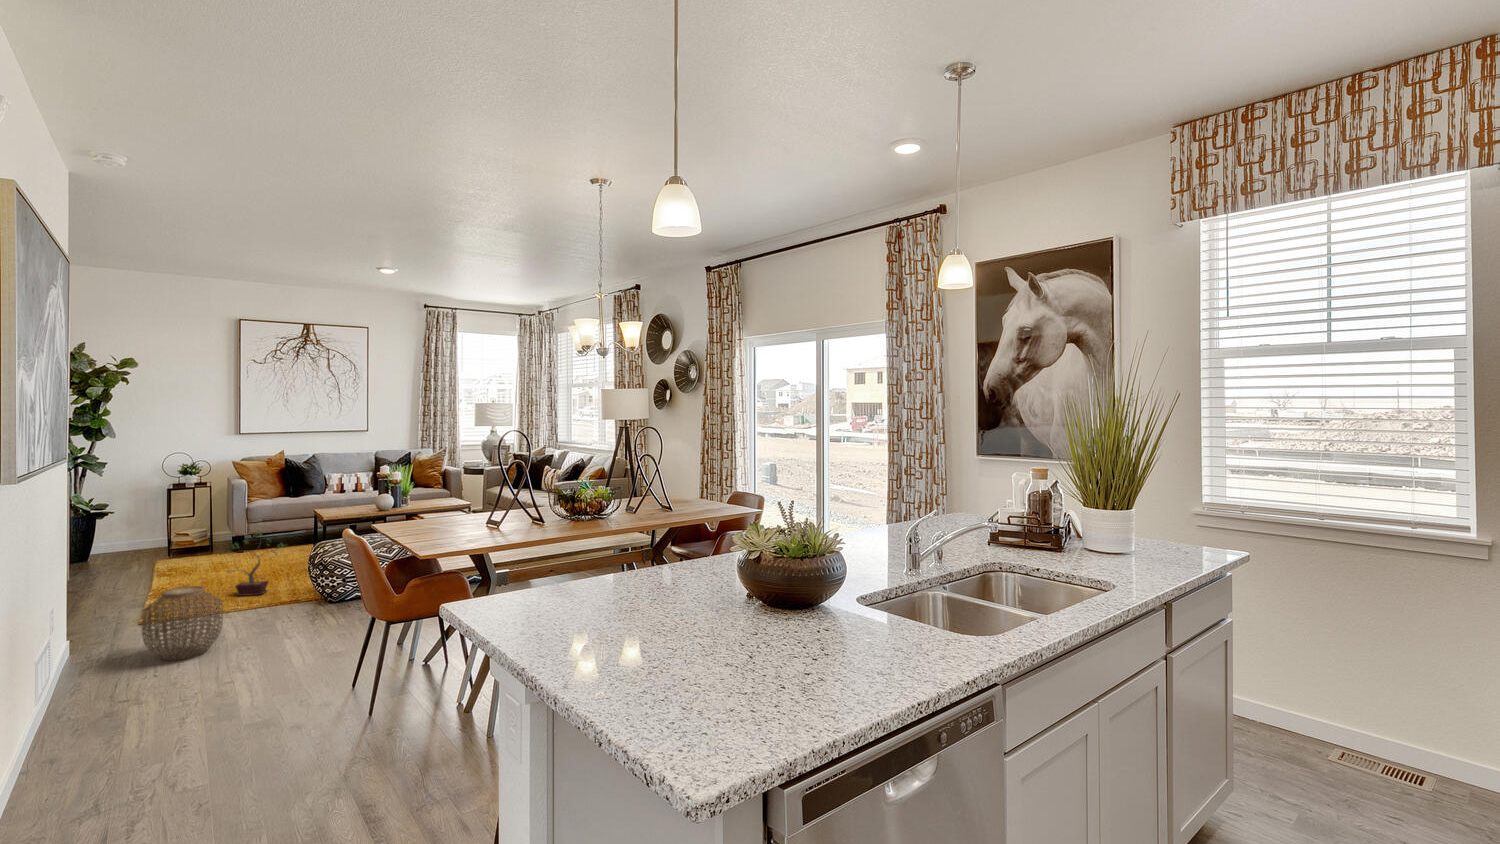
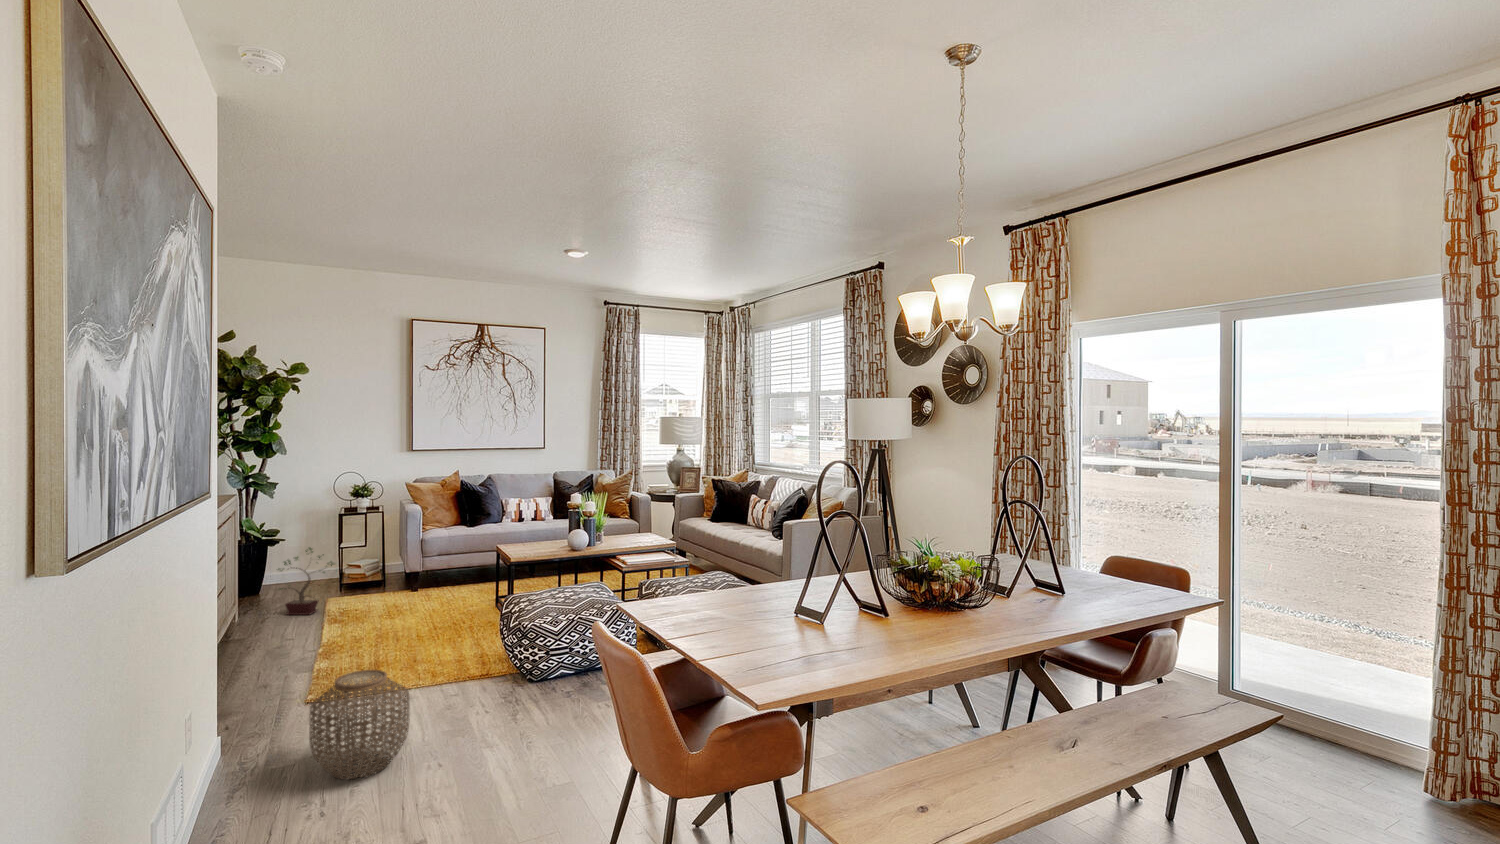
potted plant: present [227,531,284,596] -> present [278,548,334,615]

